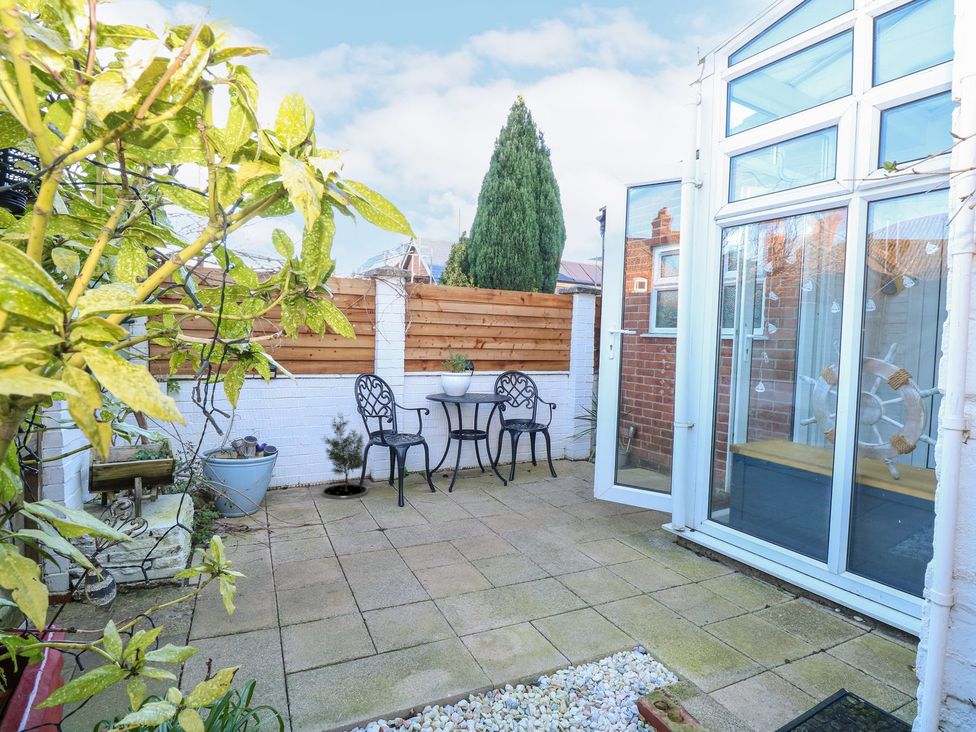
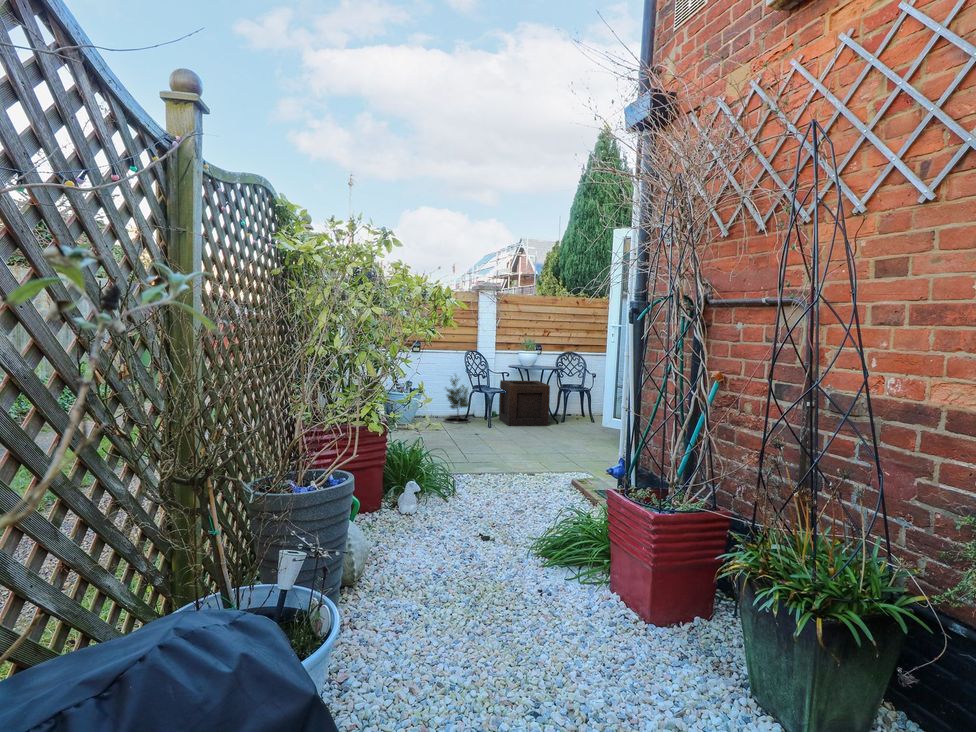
wooden crate: none [413,417,496,497] -> present [499,380,550,426]

